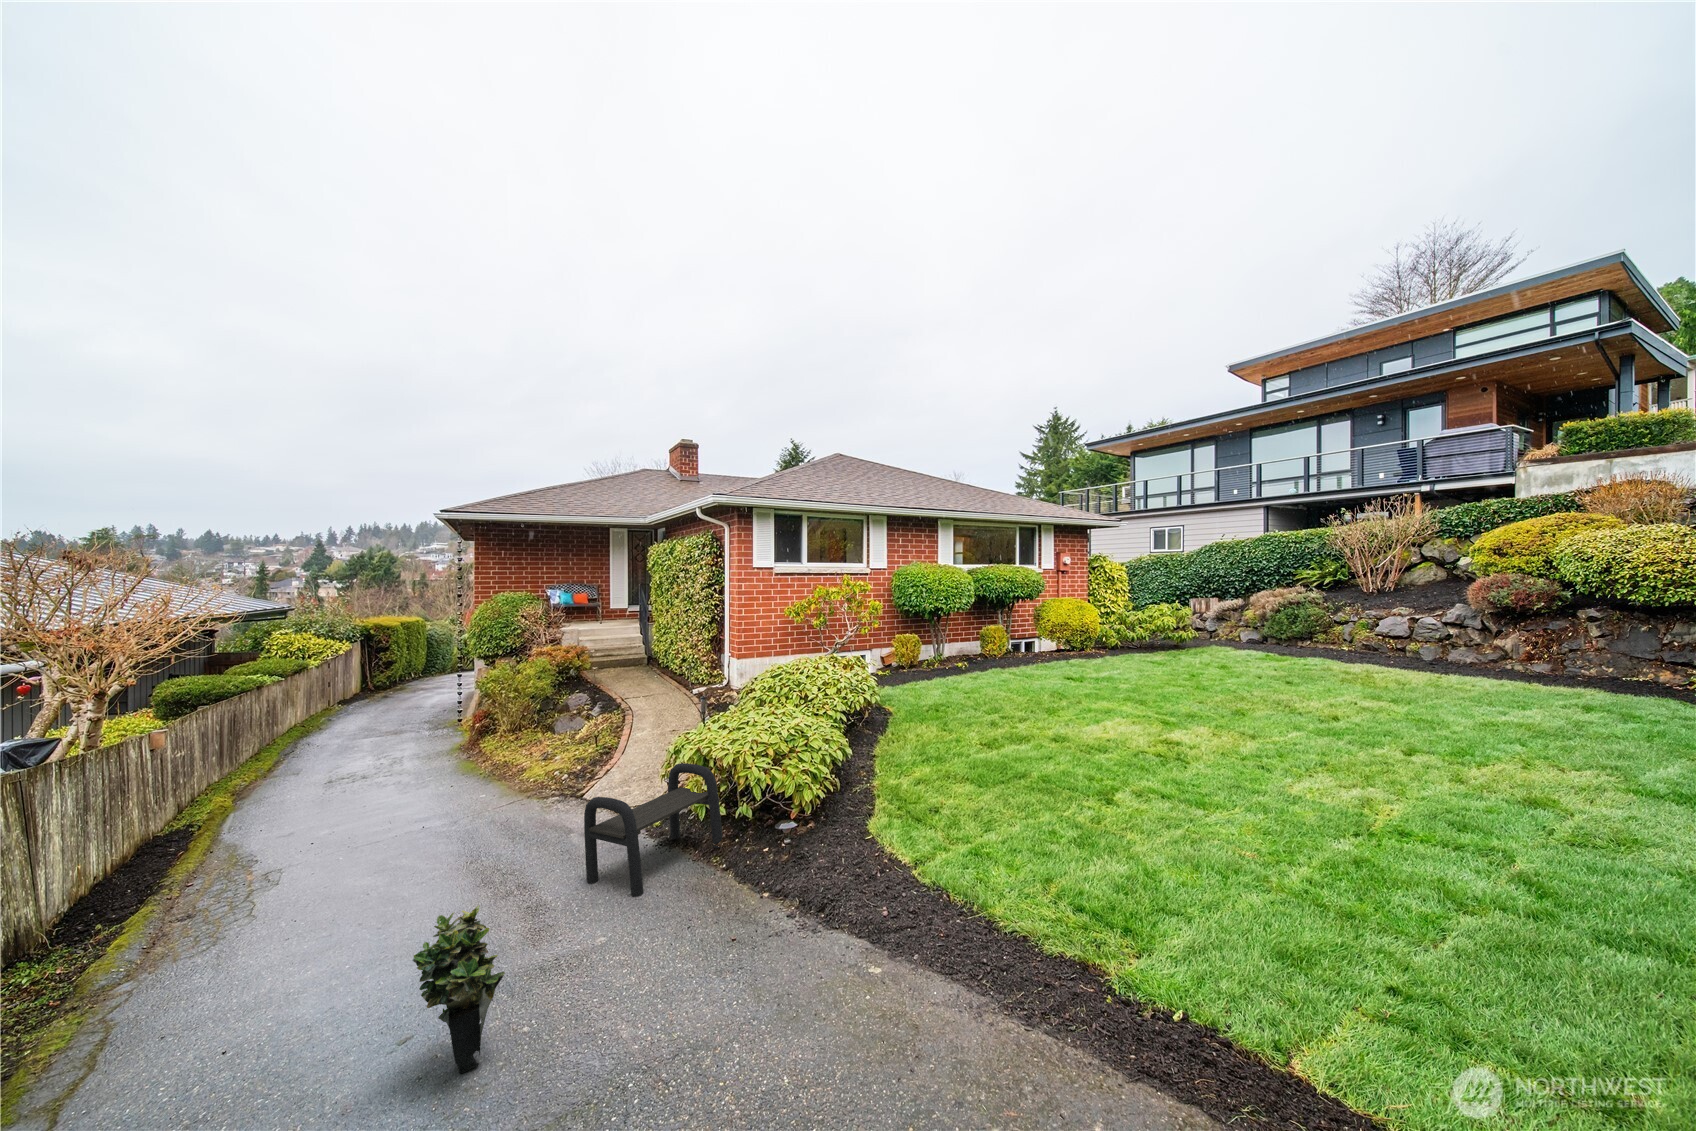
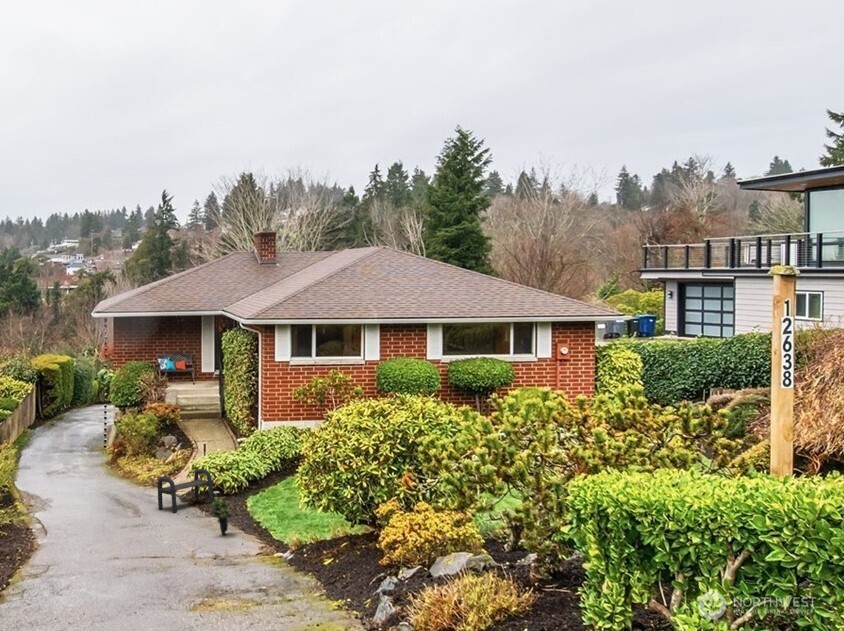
potted plant: present [412,905,505,1074] -> present [211,497,232,535]

